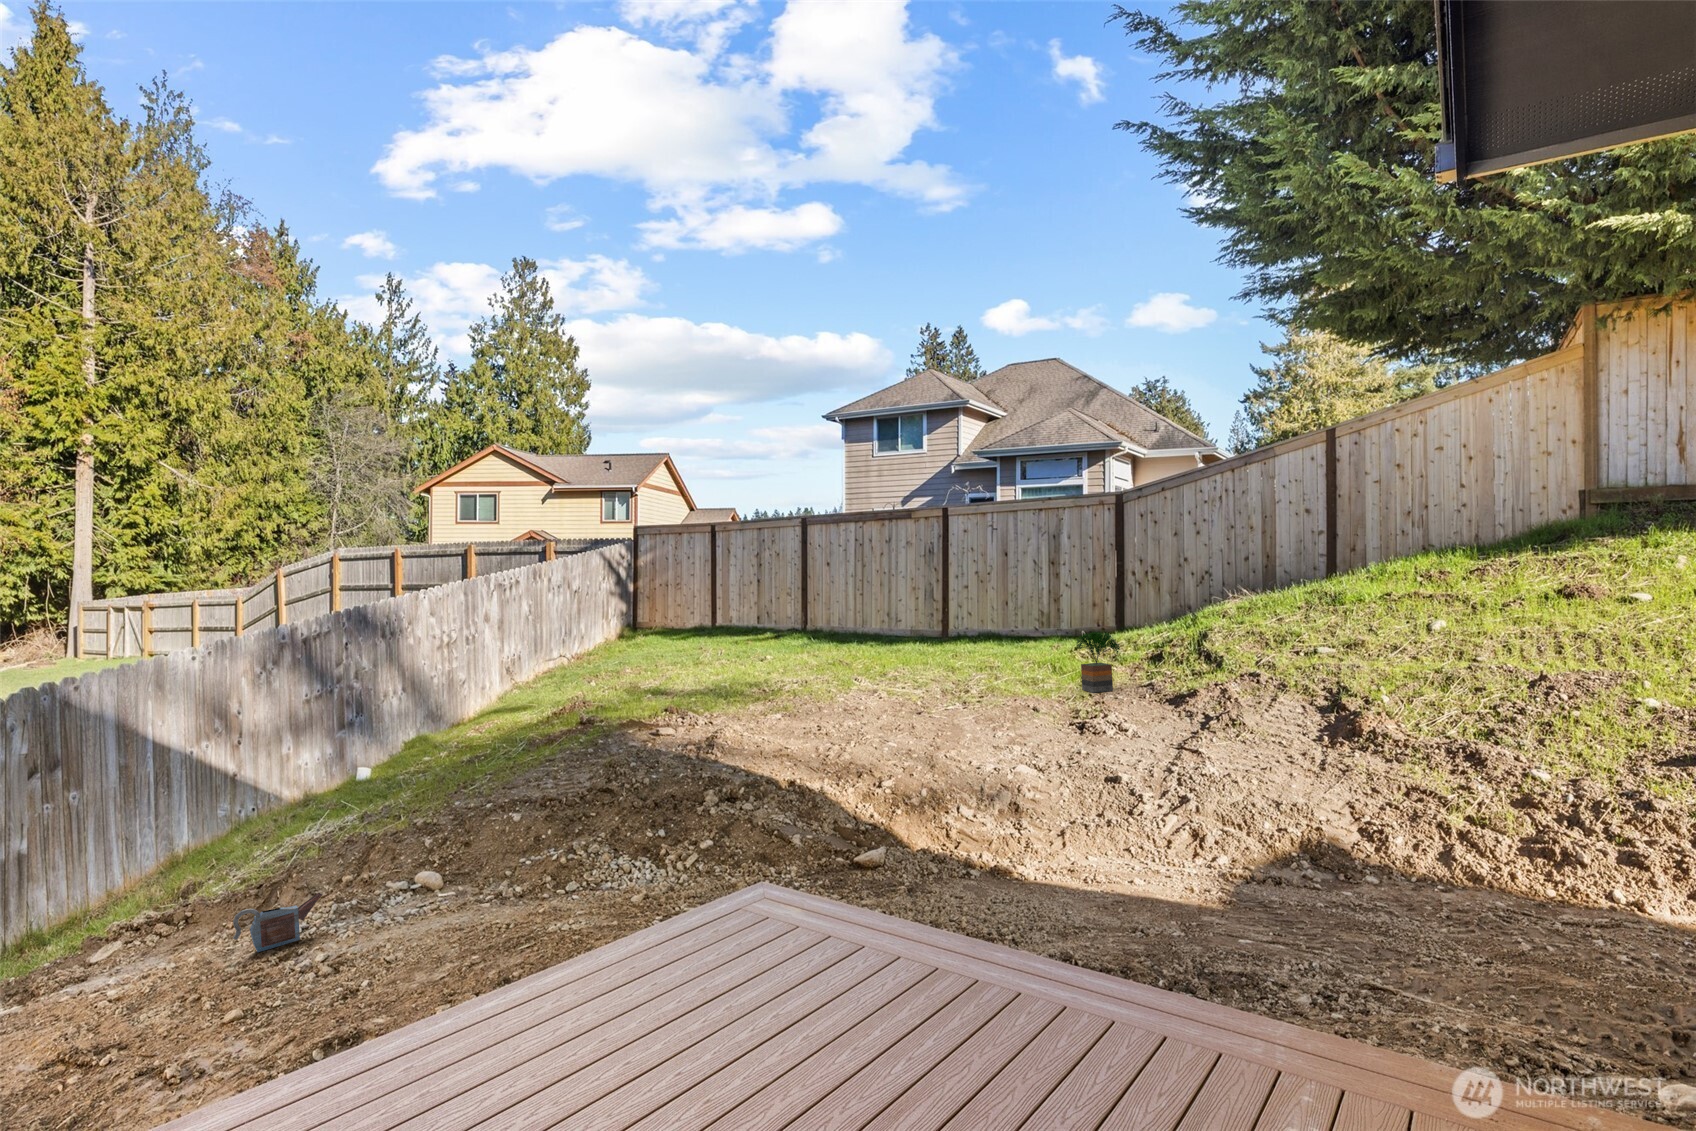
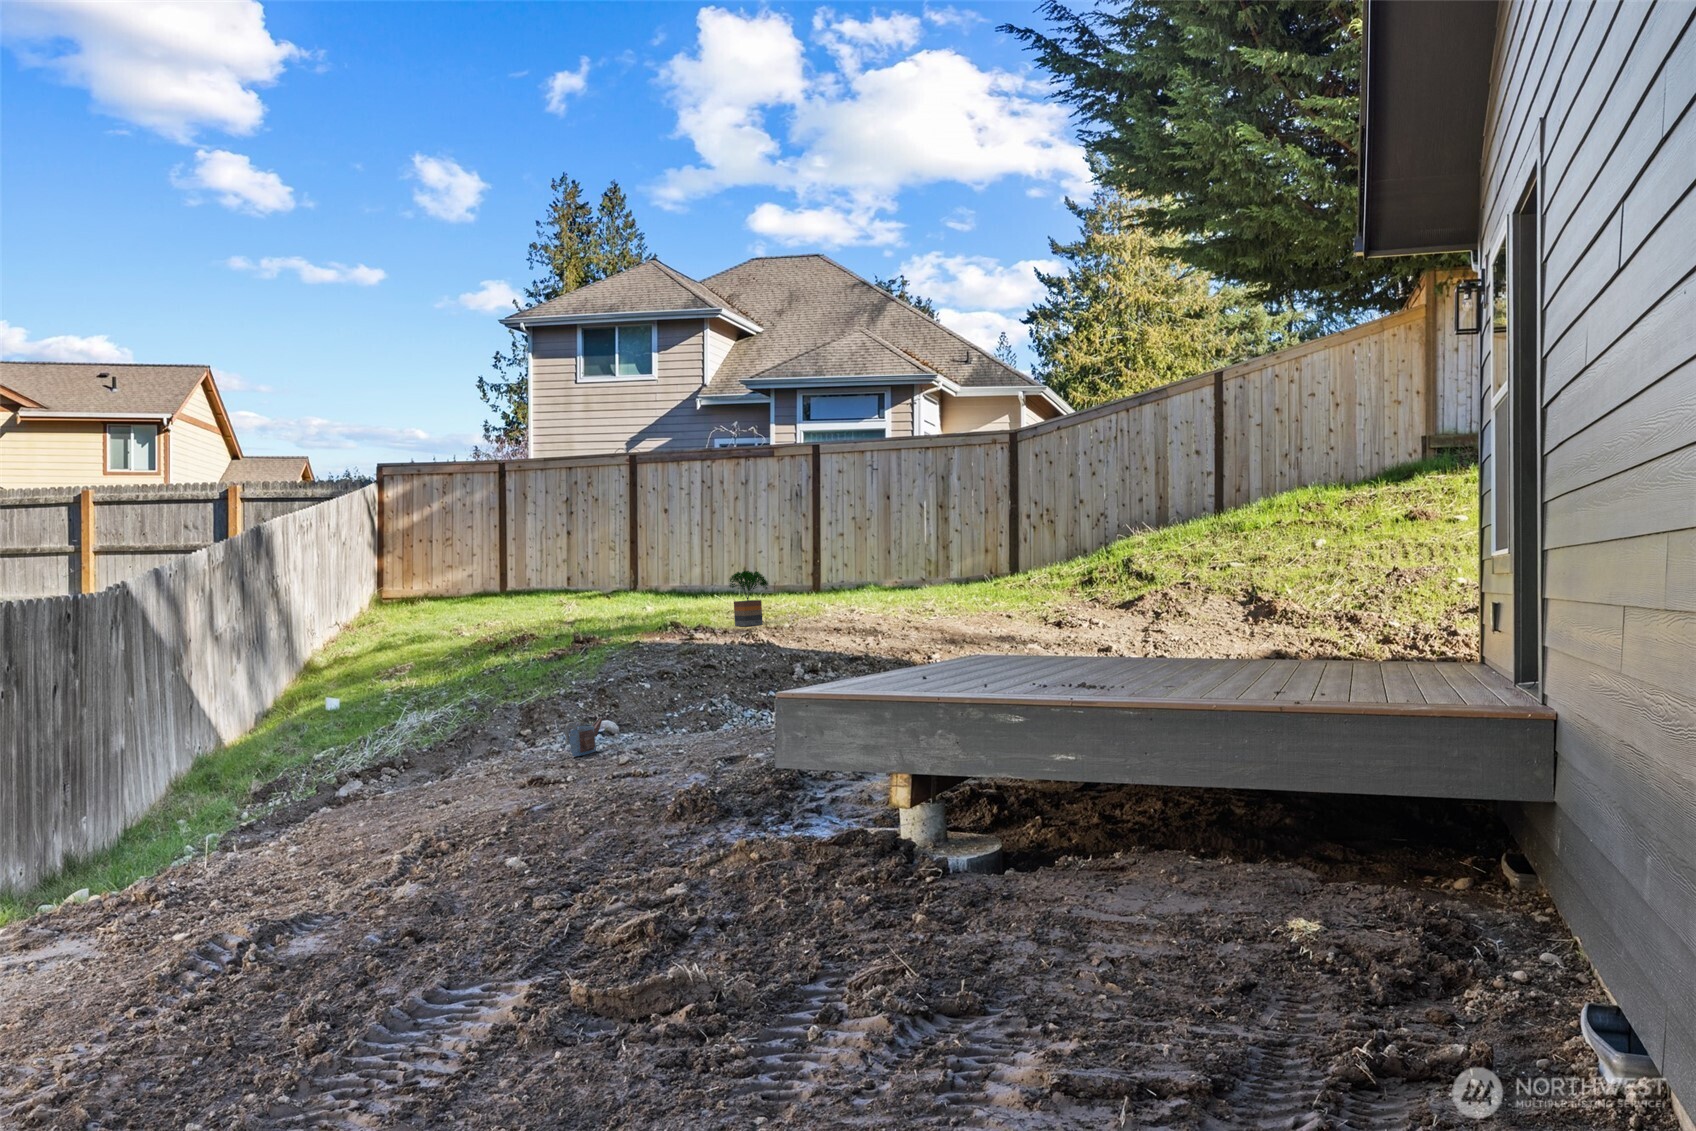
potted tree: present [1077,632,1120,693] -> present [729,571,768,626]

